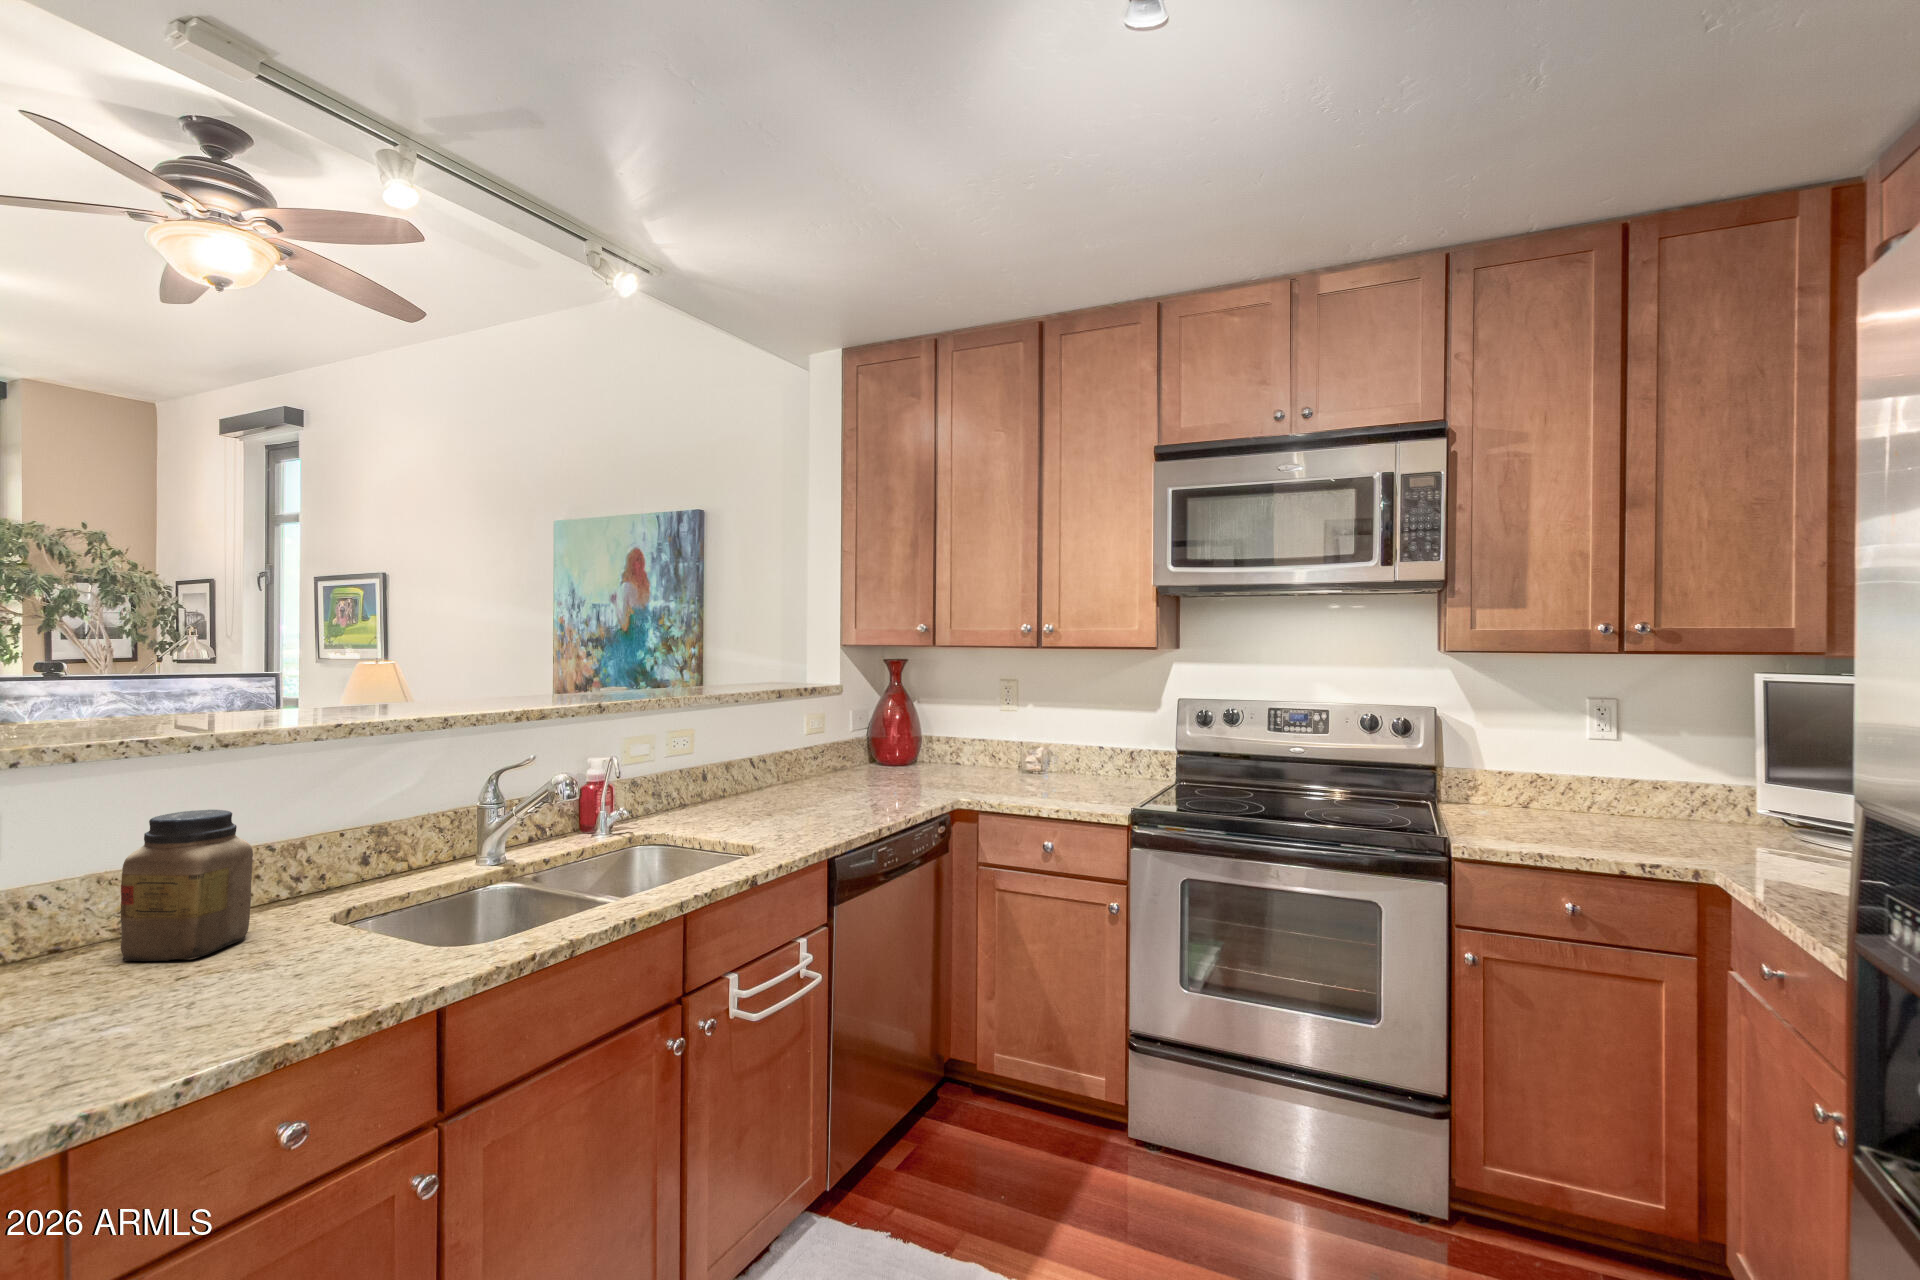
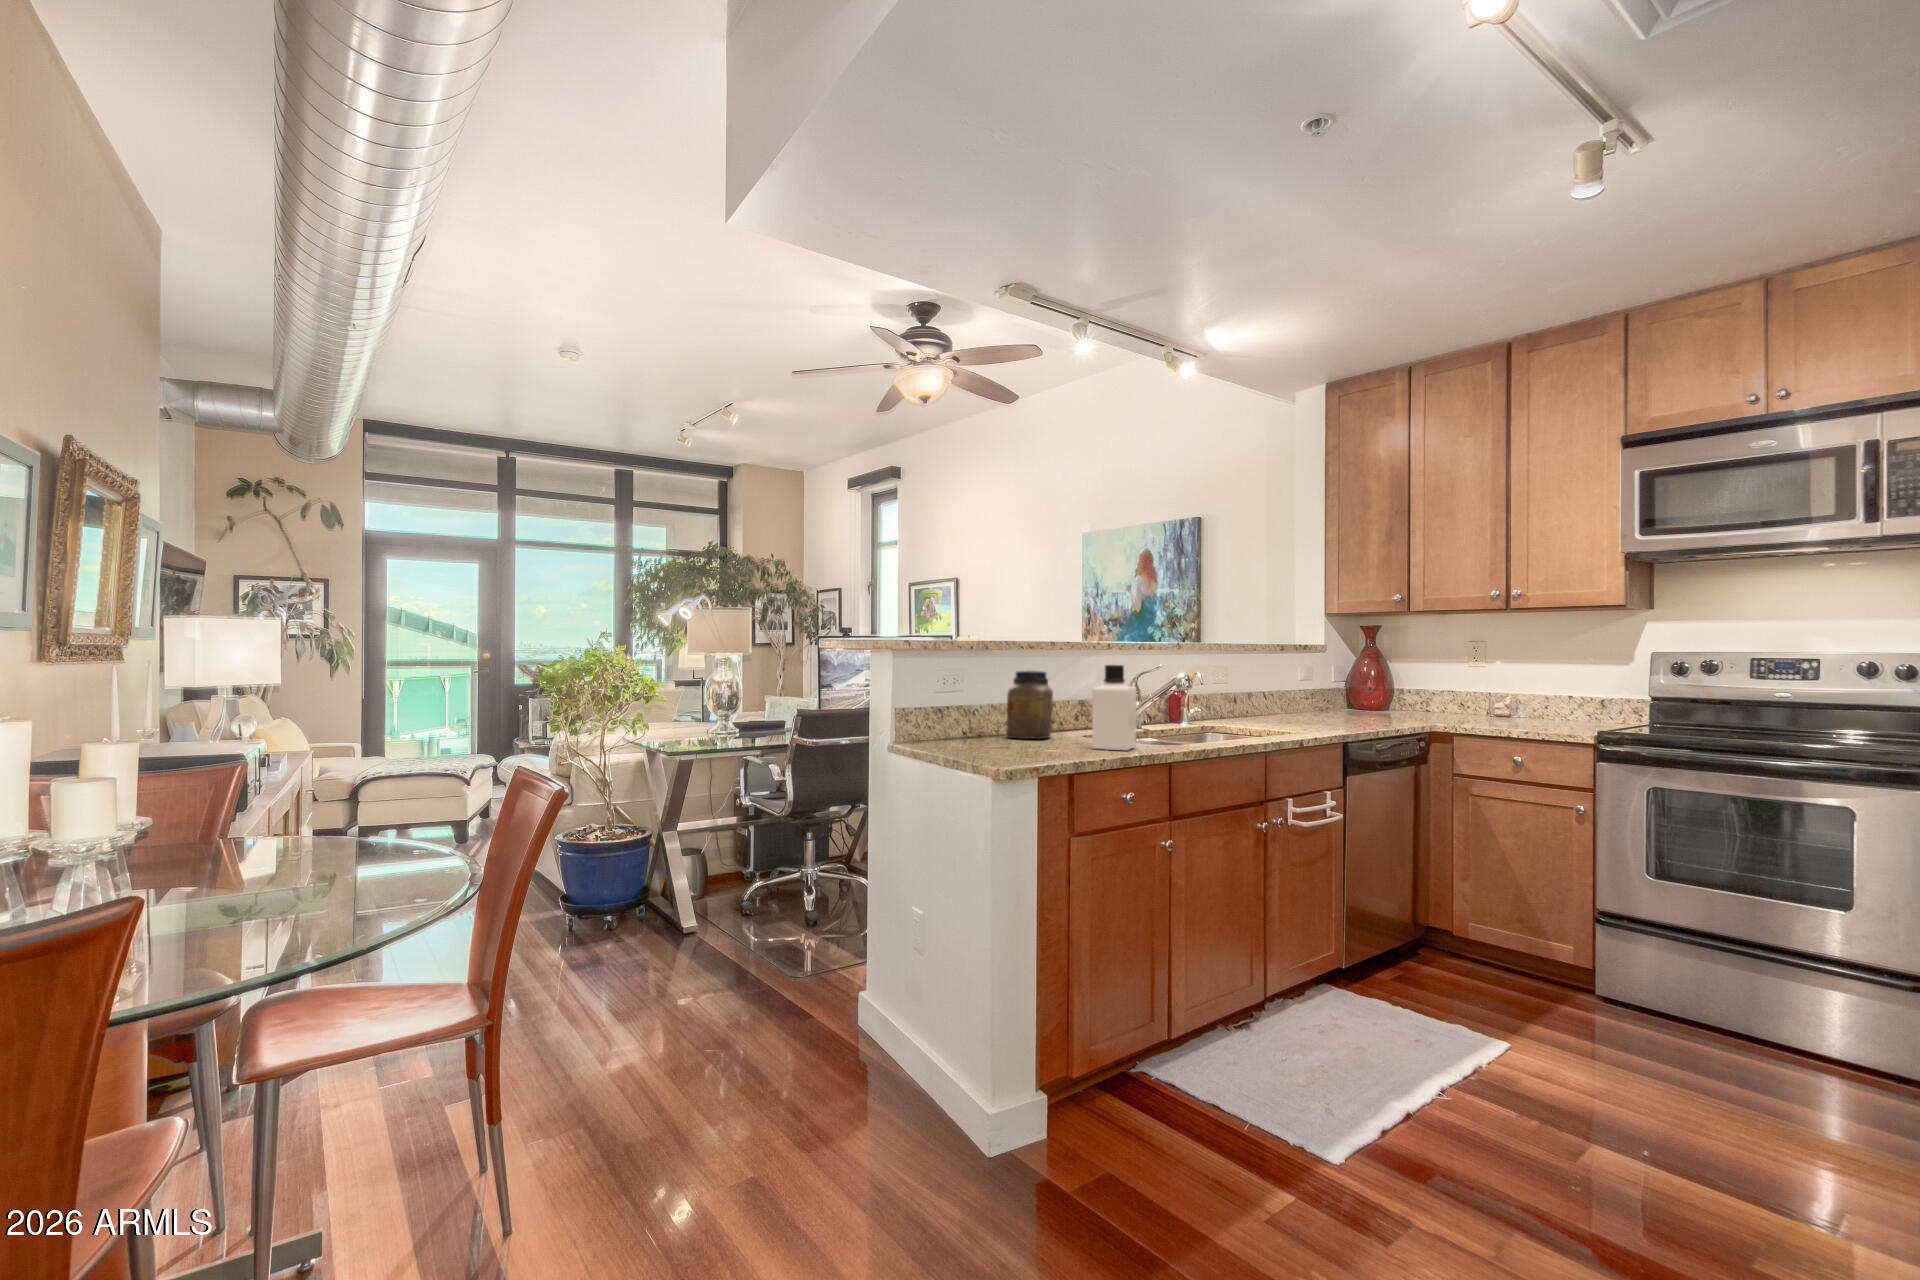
bottle: none [253,816,377,1003] -> present [1092,665,1136,751]

